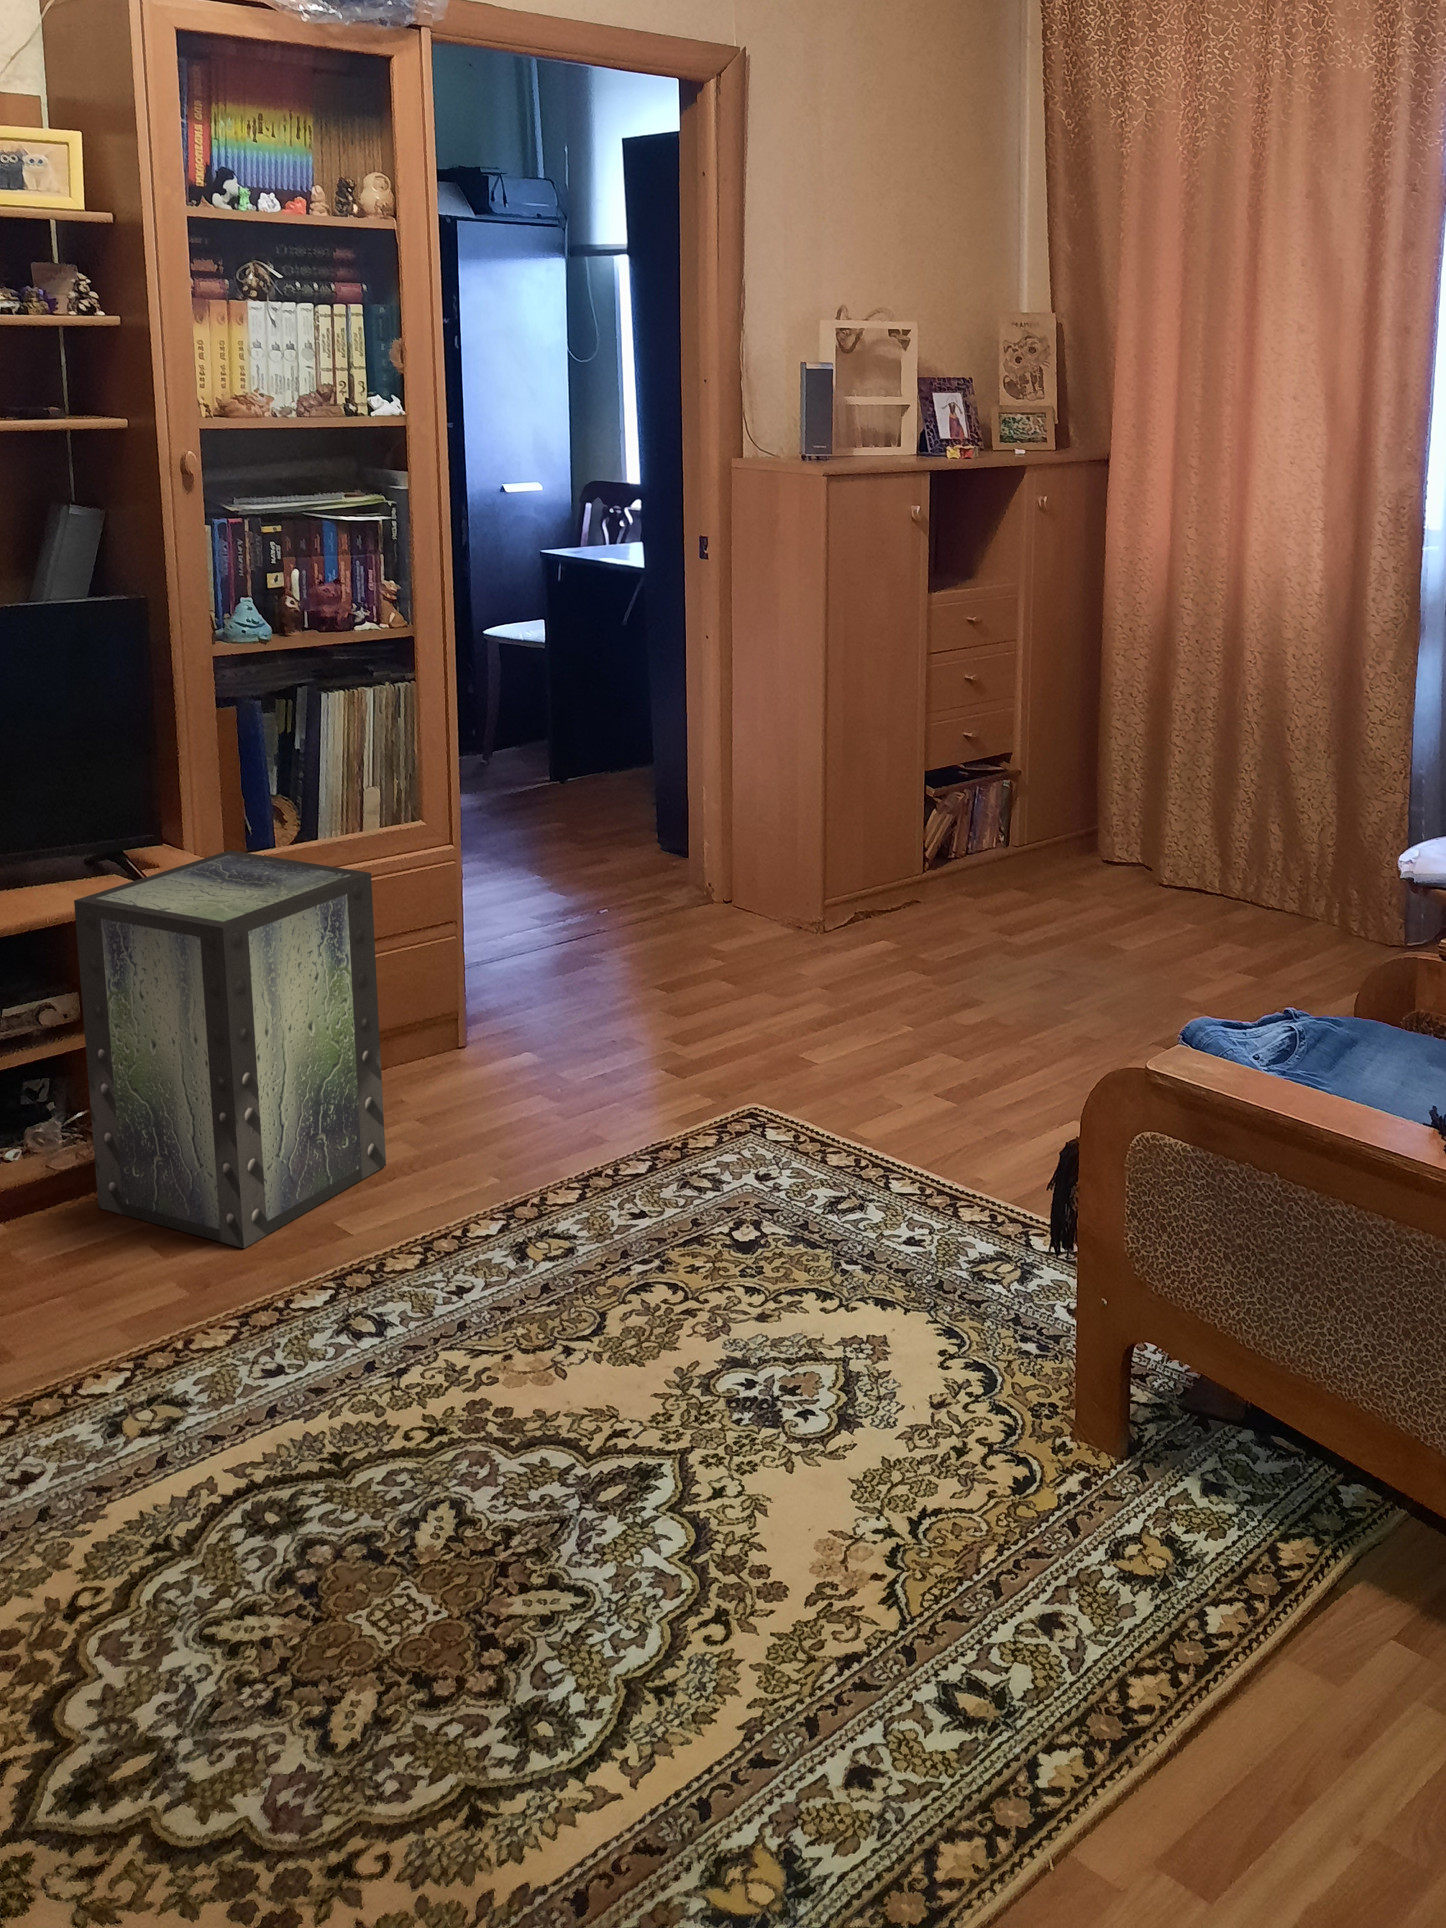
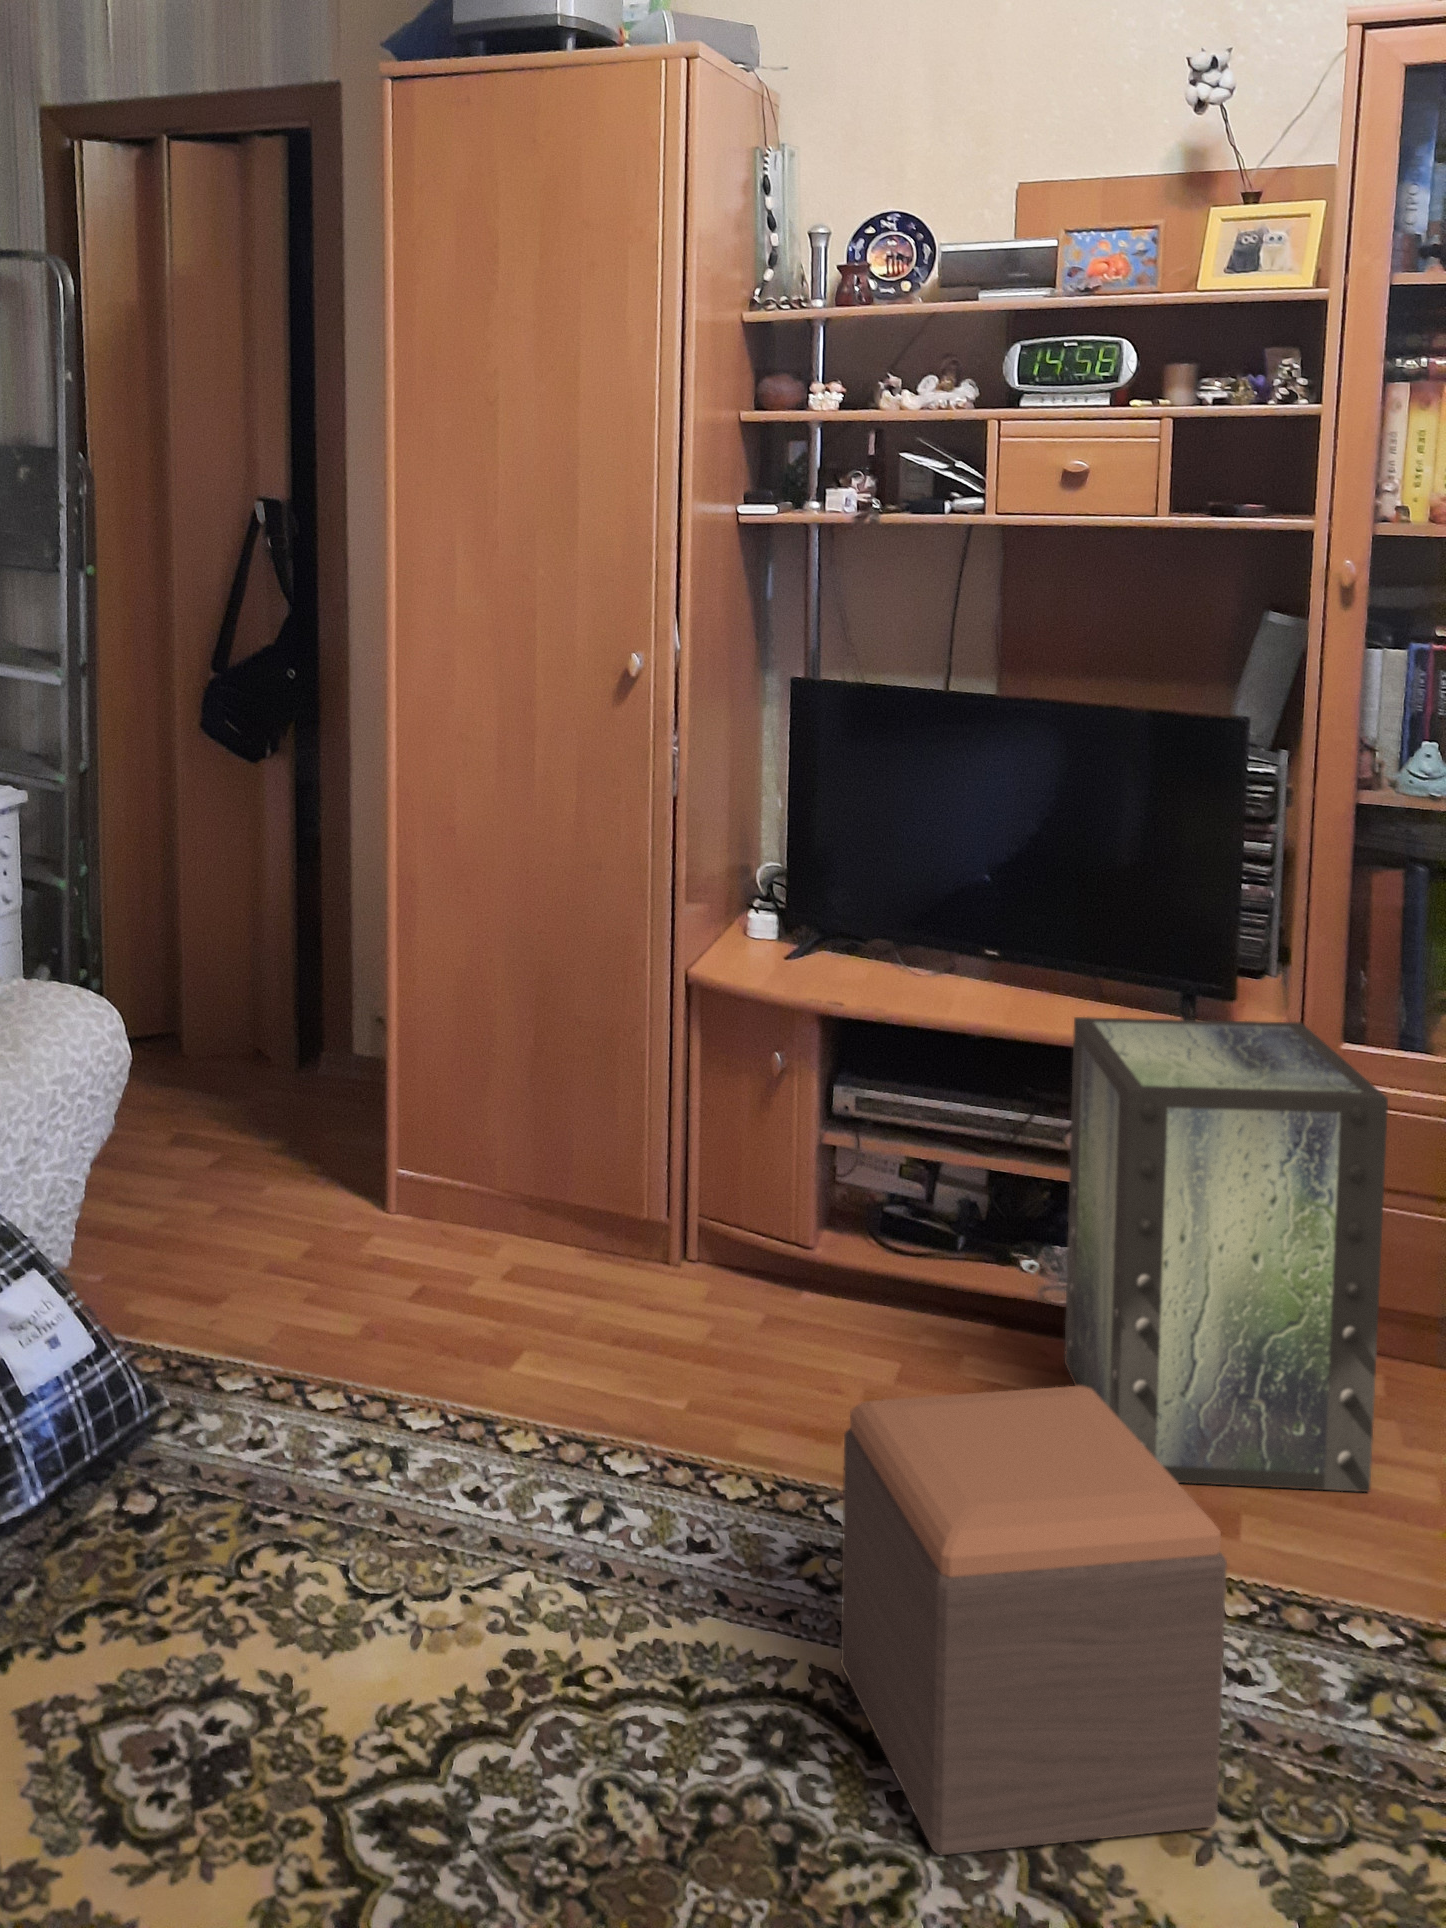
footstool: none [233,1136,548,1483] -> present [841,1386,1227,1855]

